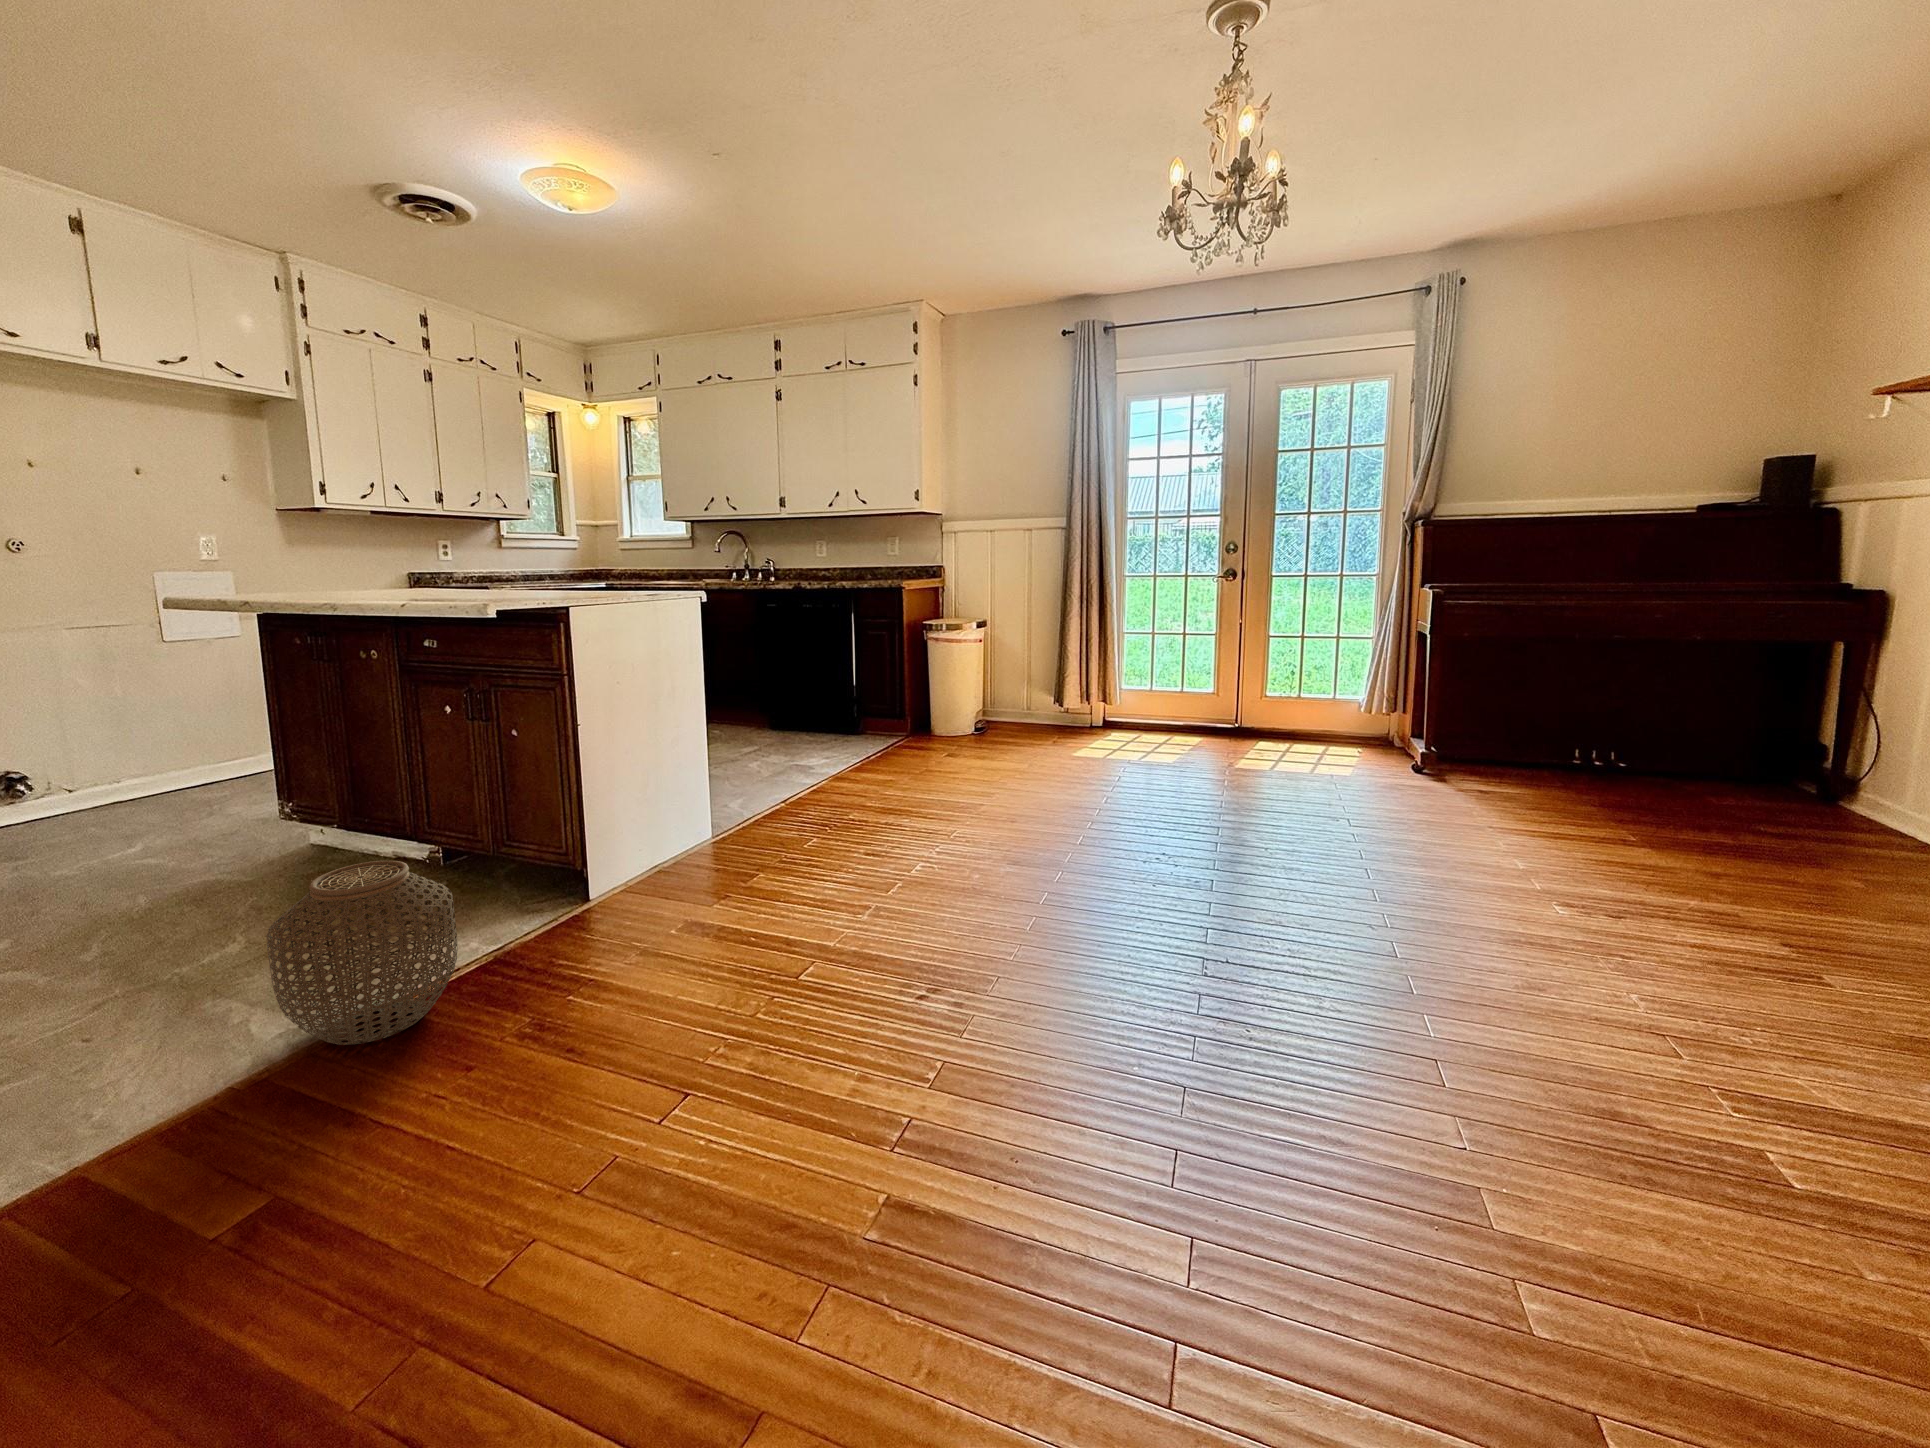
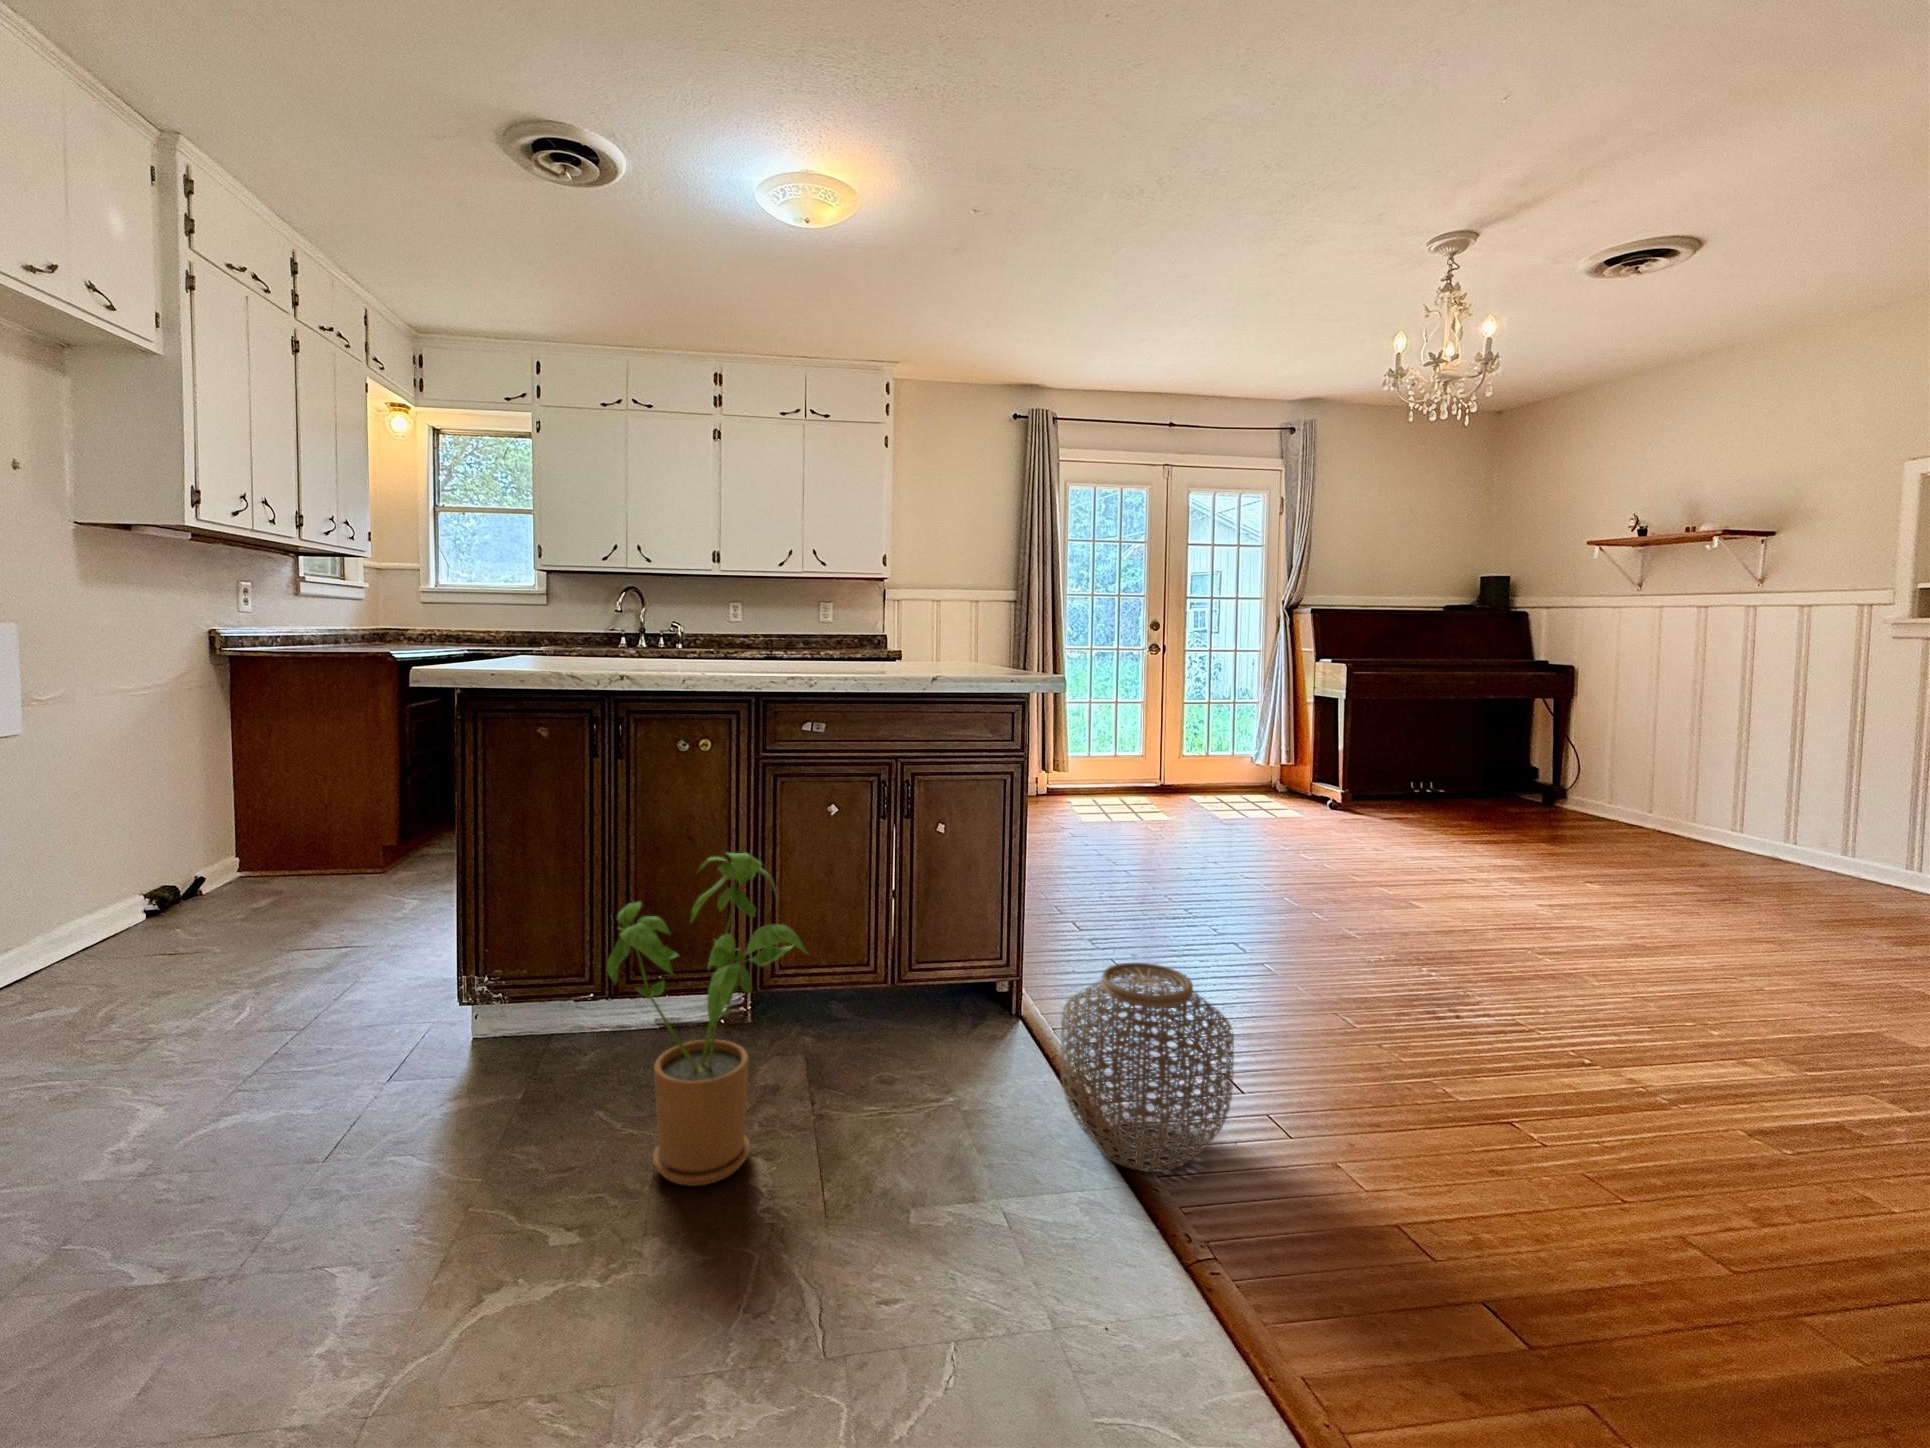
house plant: none [98,729,269,958] -> present [607,853,807,1186]

